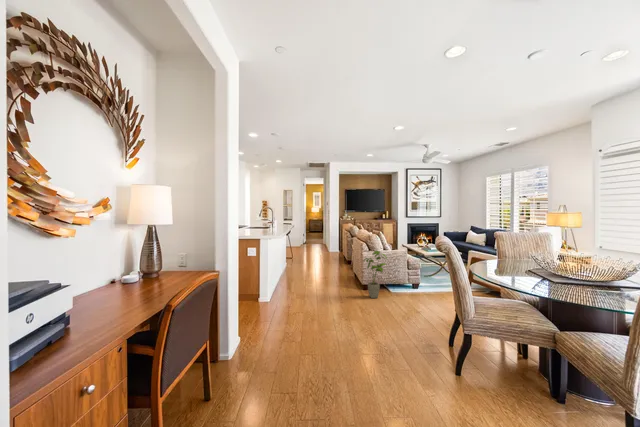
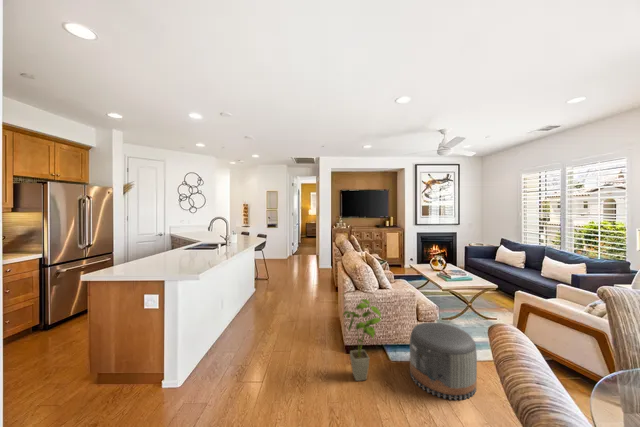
pouf: none [403,267,441,304] -> present [410,322,477,400]

